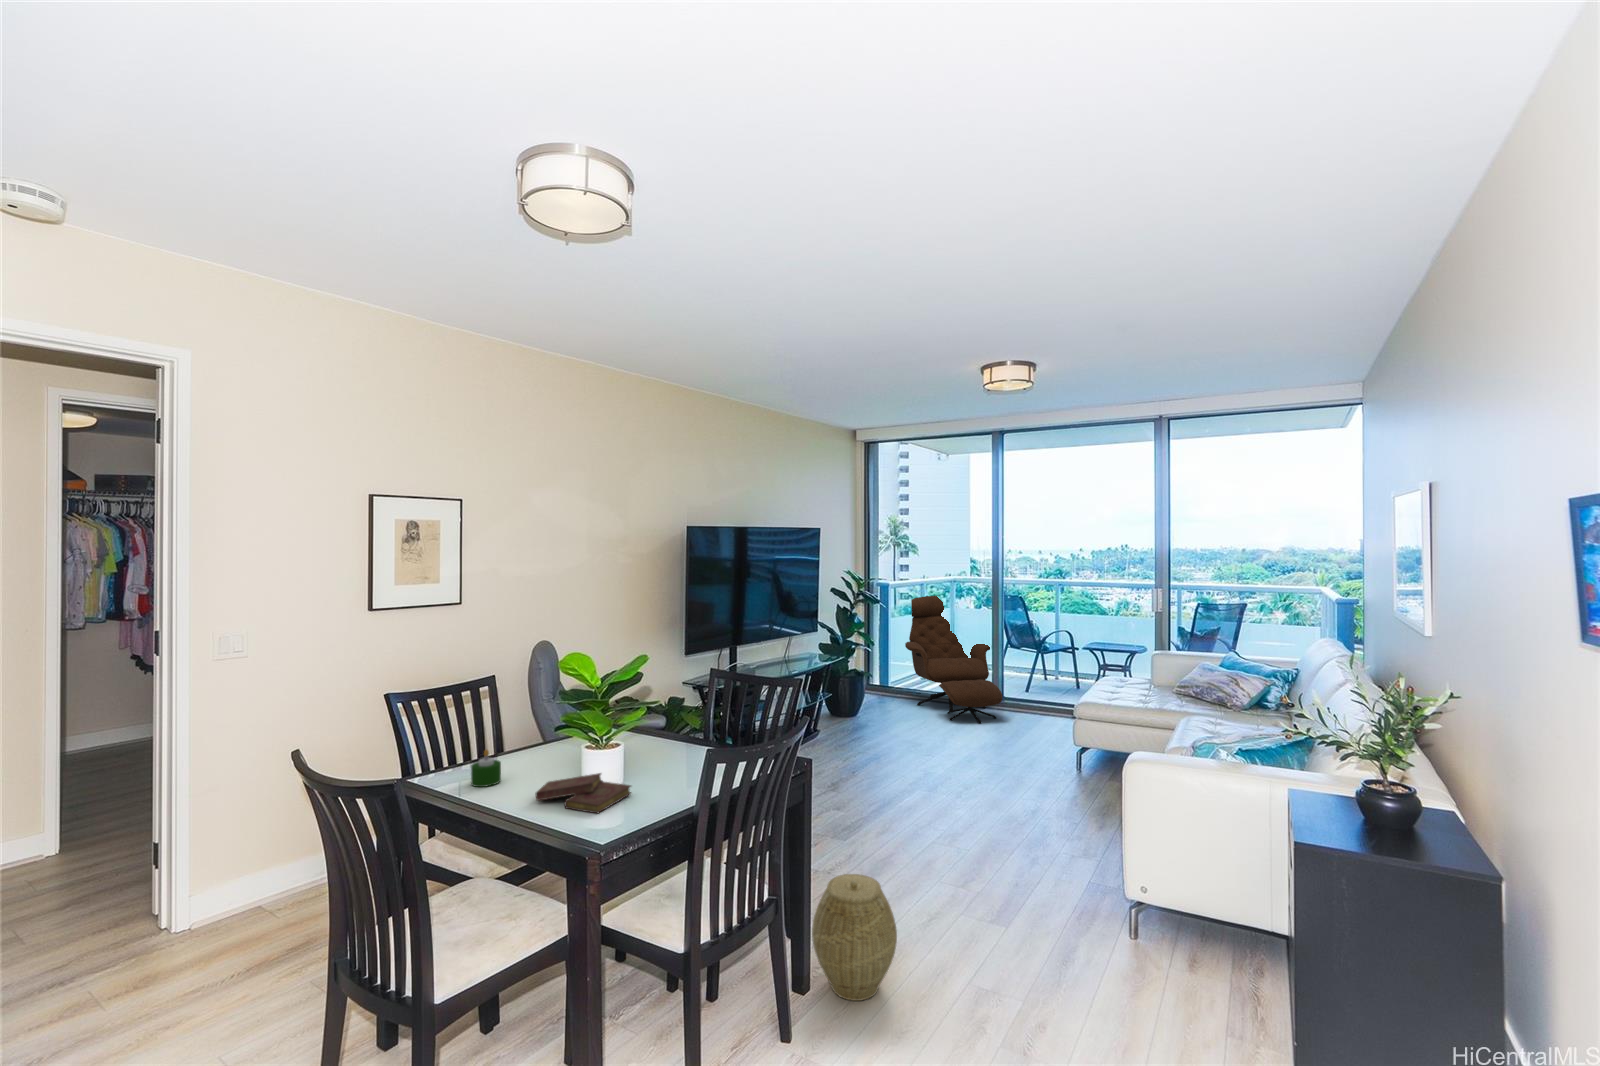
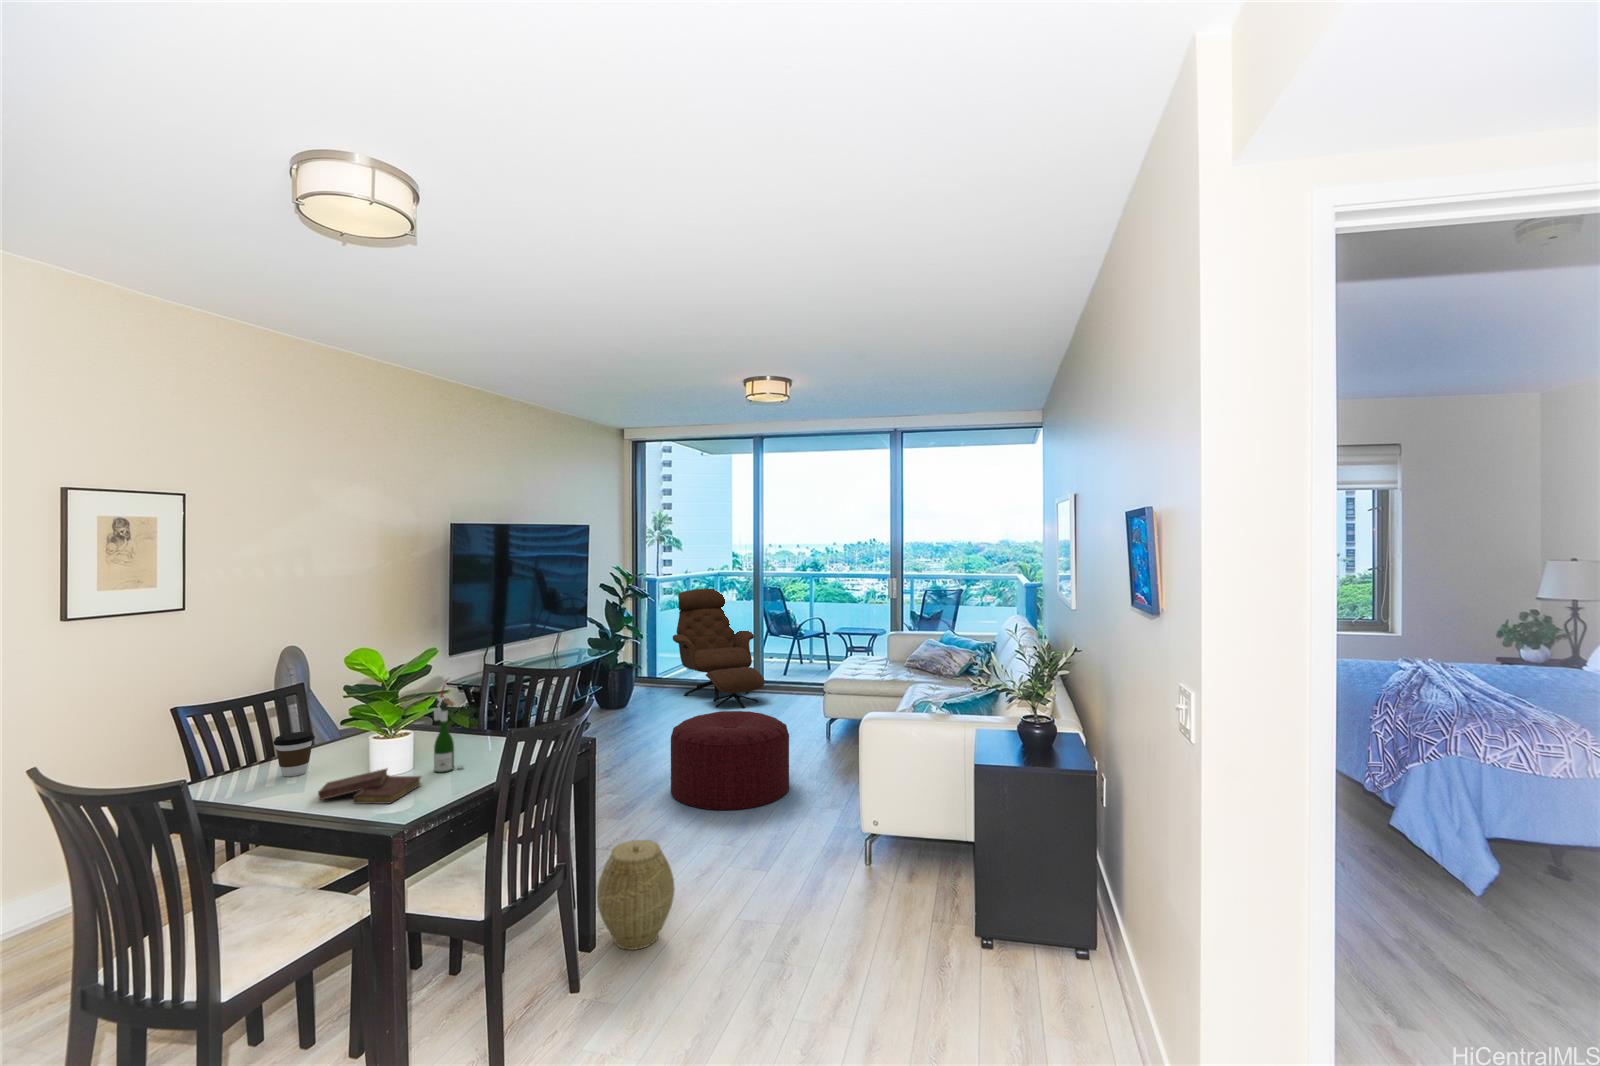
wine bottle: none [647,682,676,782] -> present [434,680,464,773]
coffee cup: none [510,726,546,770] -> present [273,732,315,777]
ottoman: none [899,729,1032,842] -> present [671,711,789,810]
candle: present [471,750,501,787] -> none [233,757,268,796]

